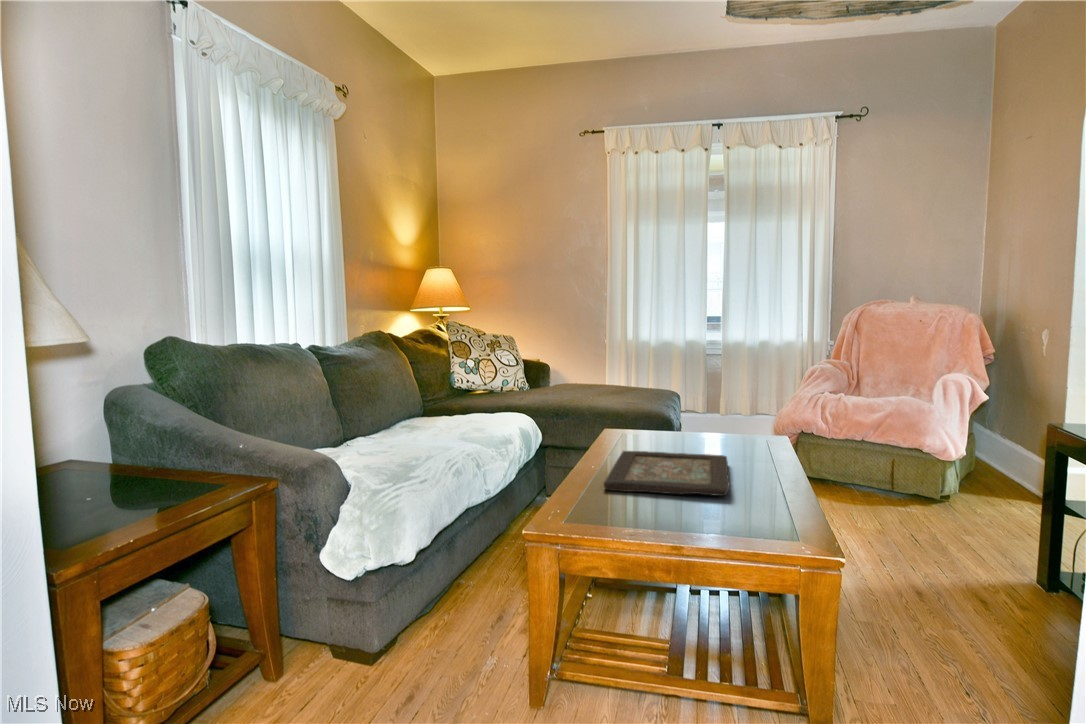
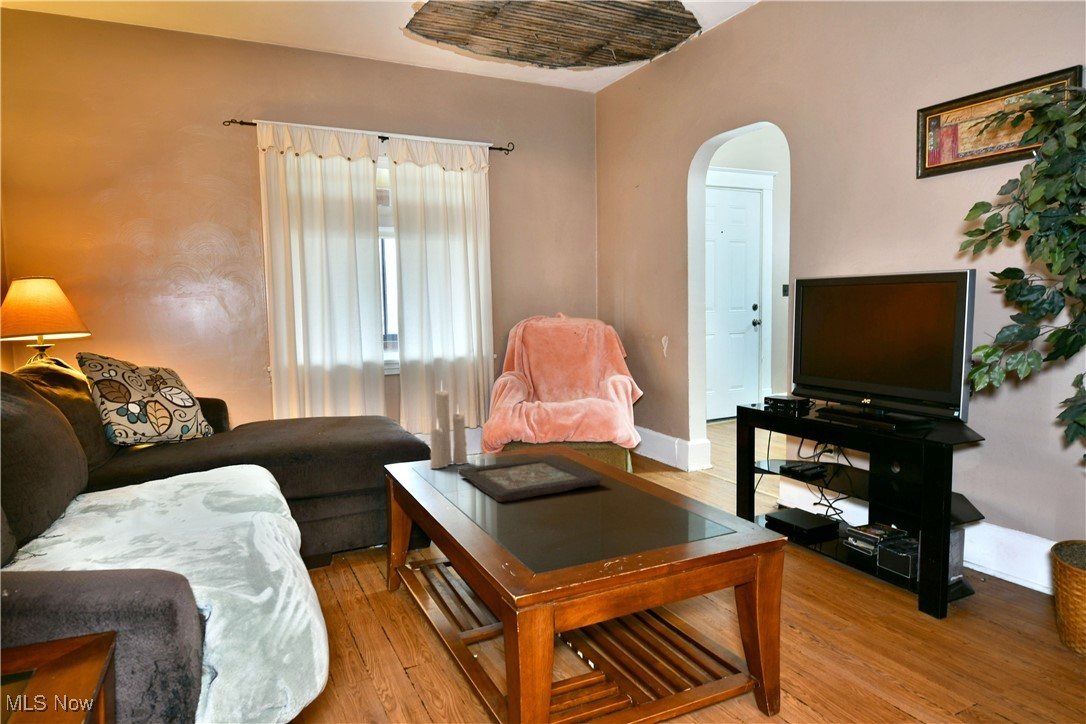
candle: none [619,359,660,446] -> present [430,387,468,468]

